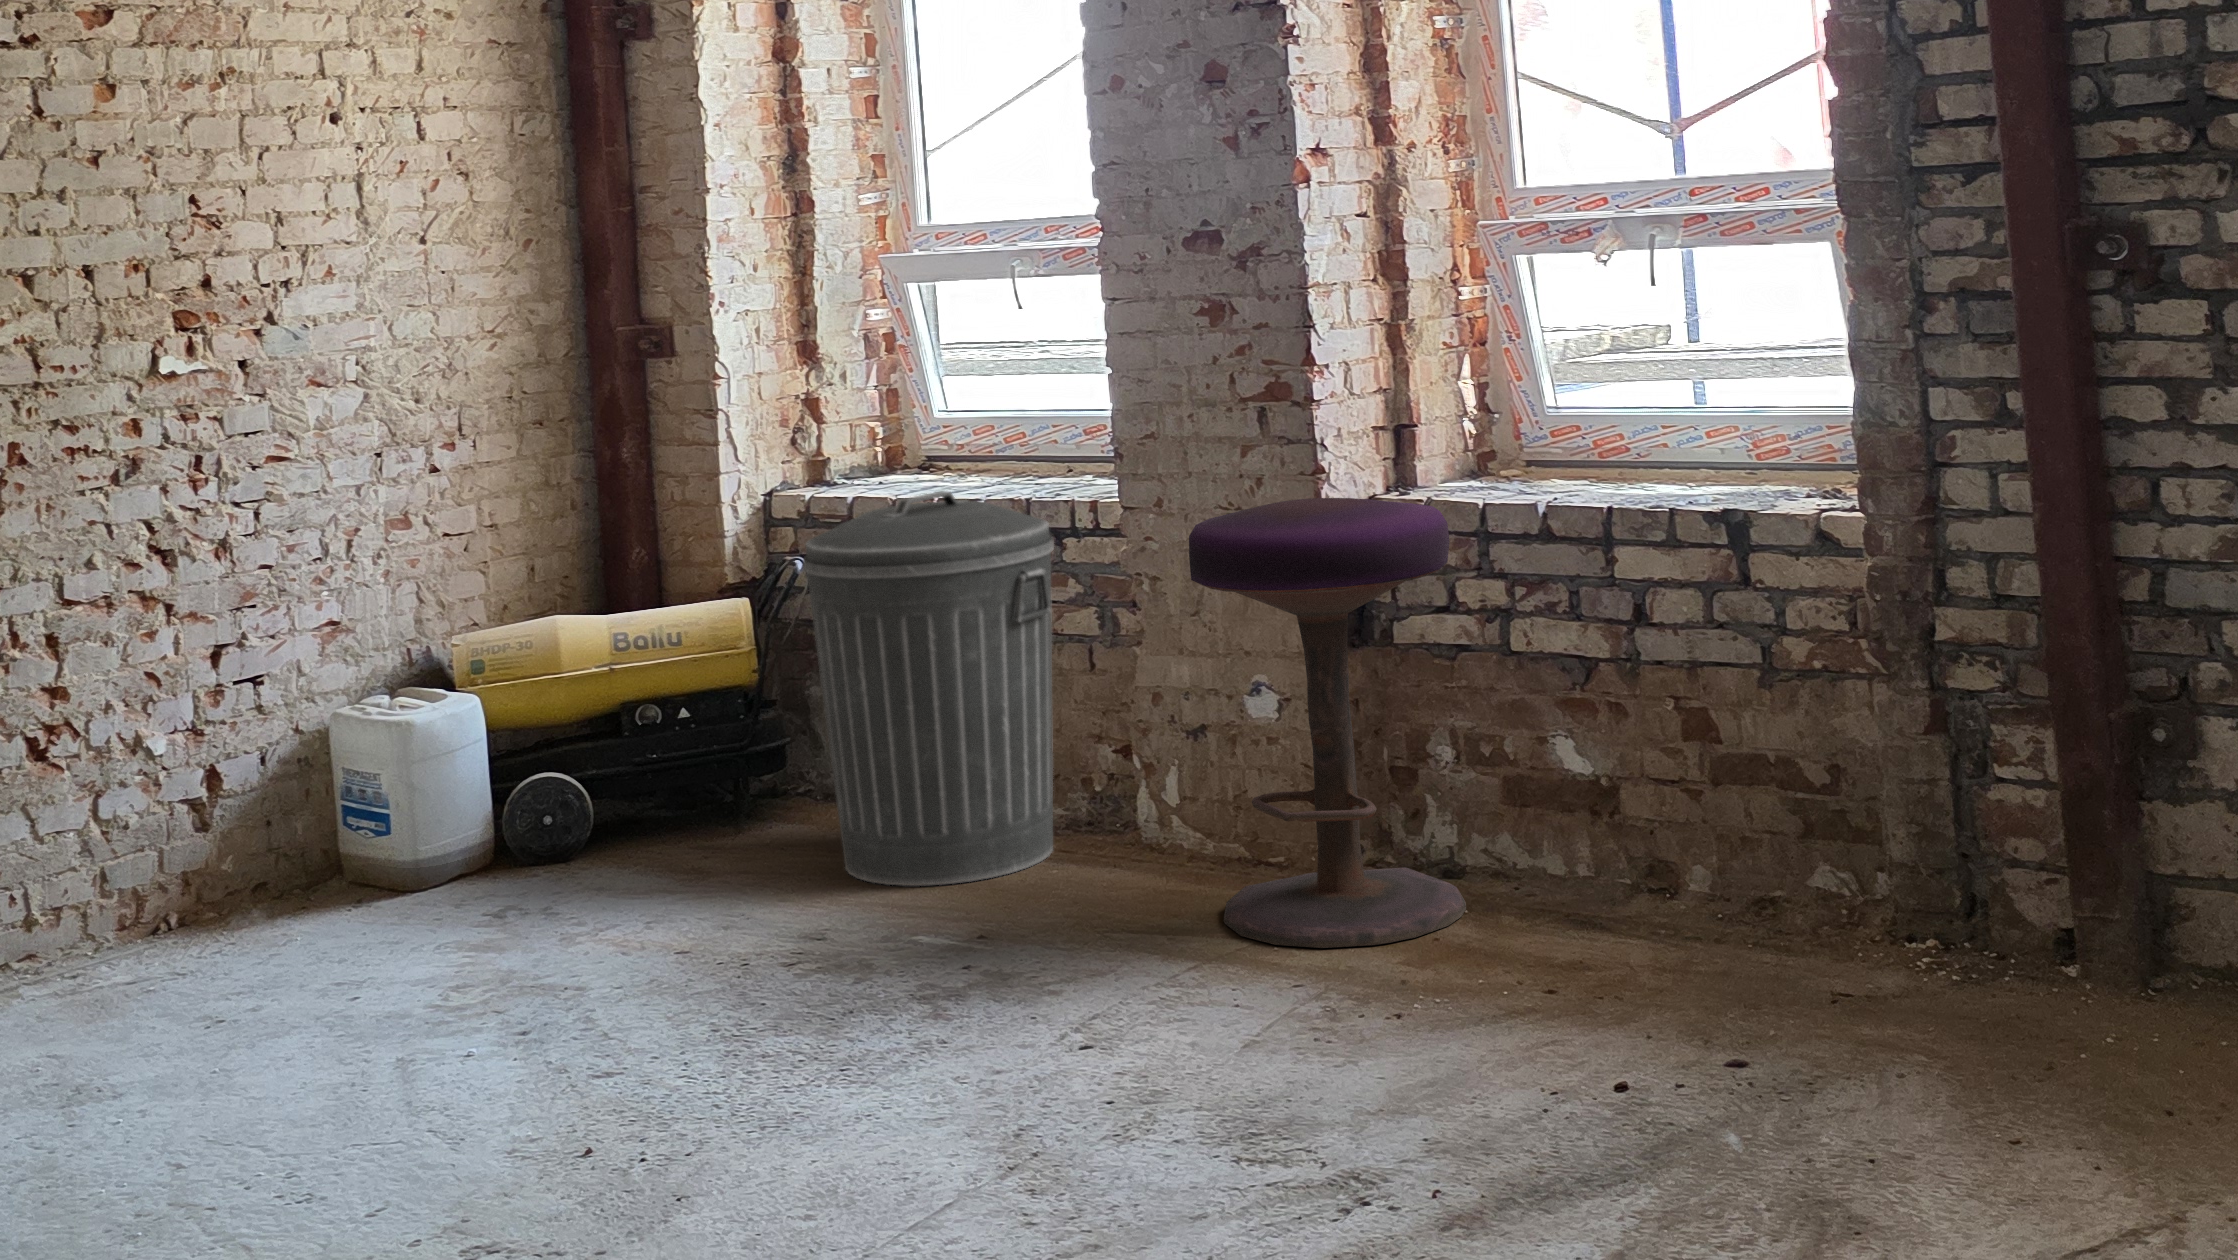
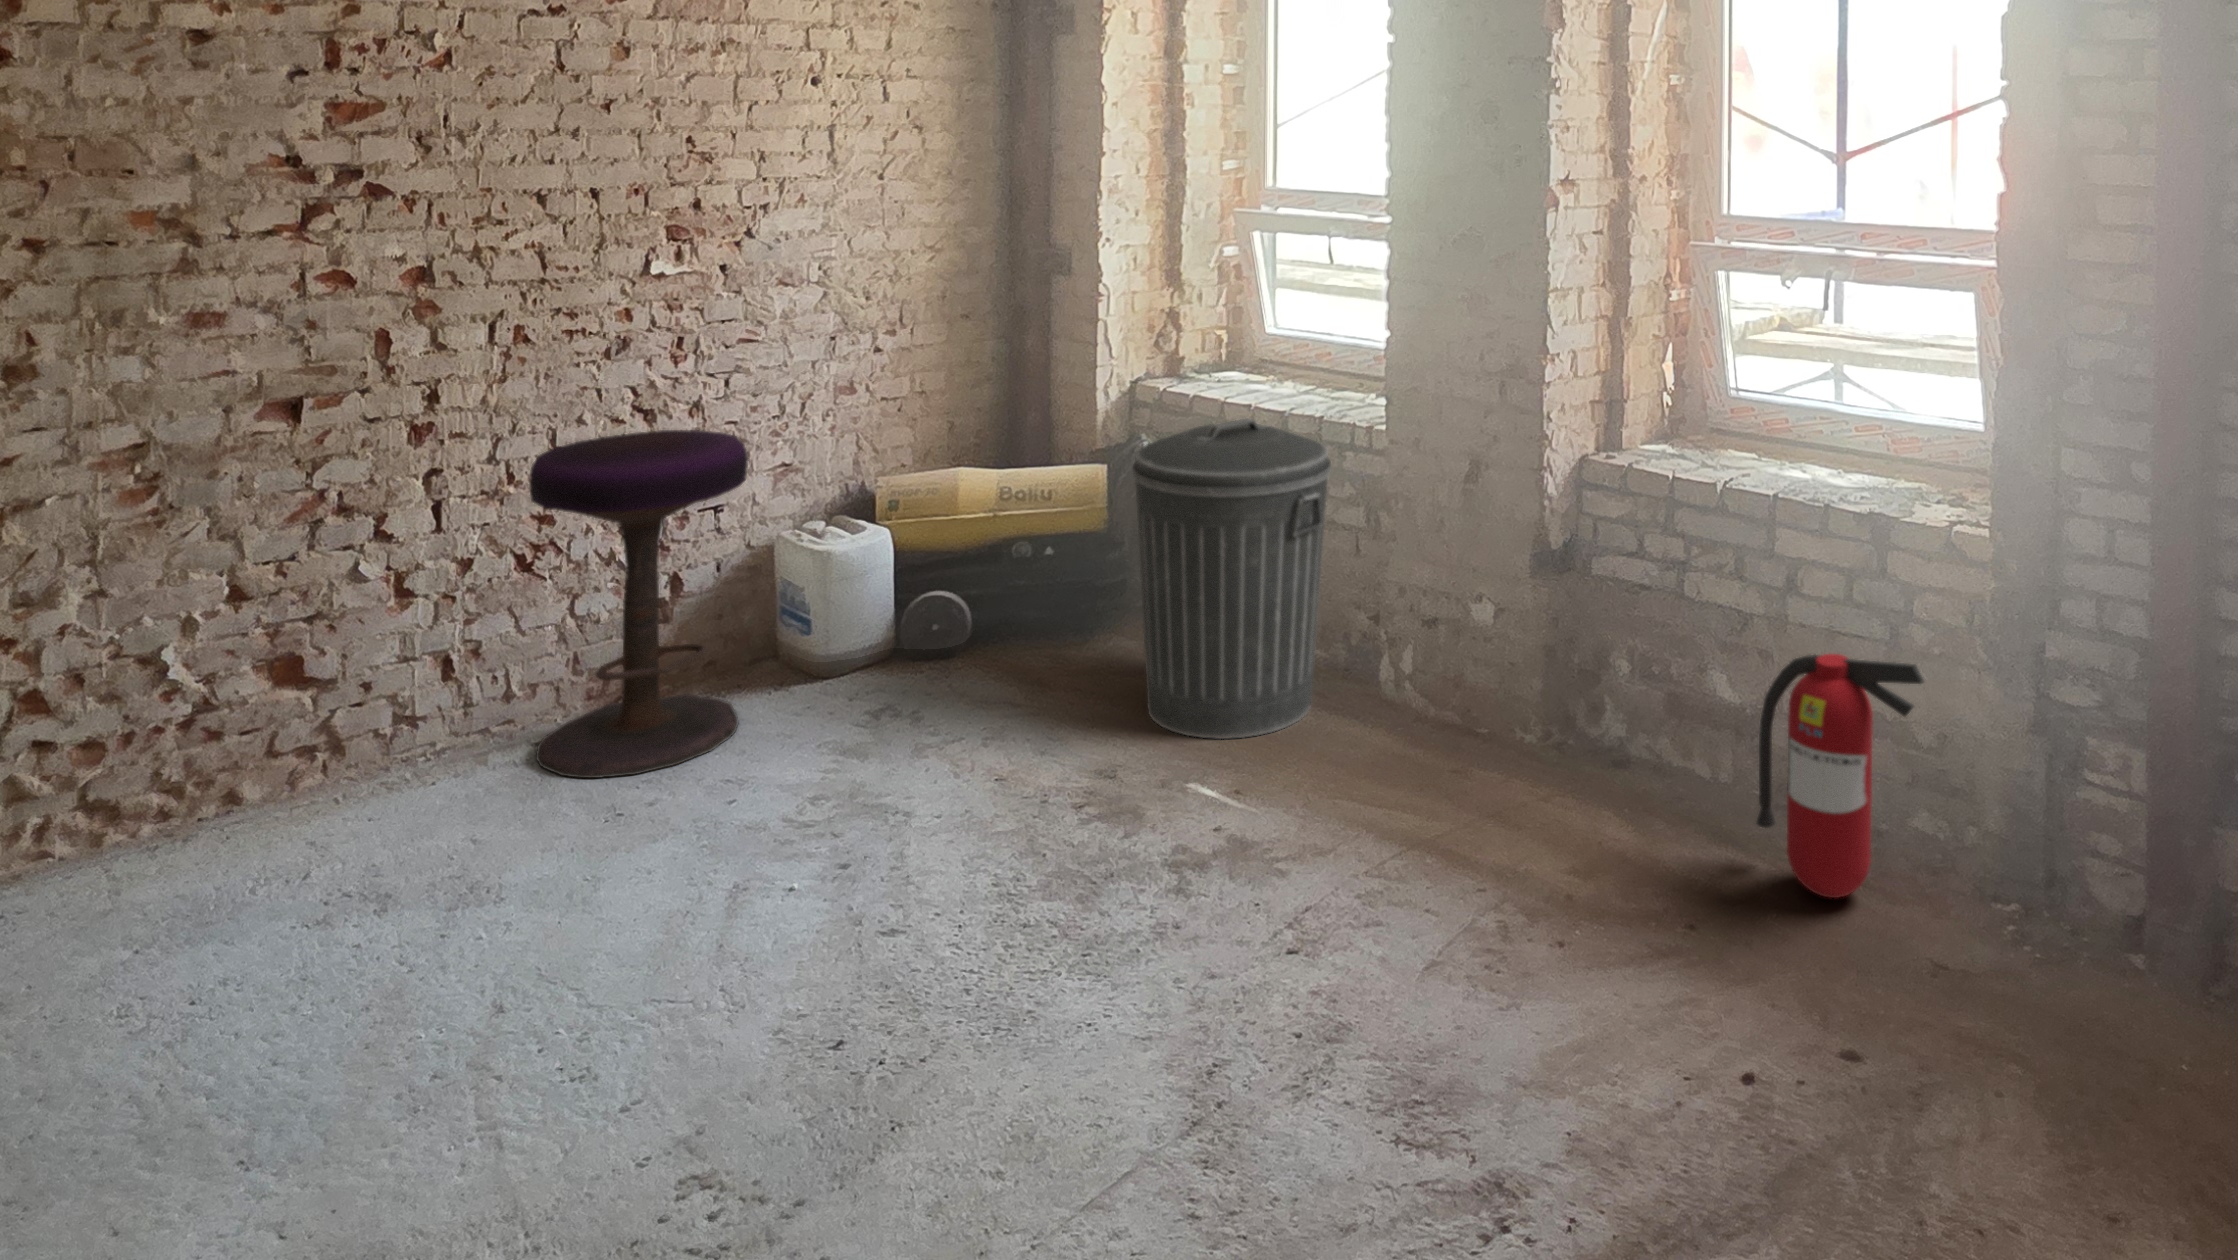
stool: present [1189,498,1466,948] -> present [529,430,748,778]
fire extinguisher: none [1600,641,1775,928] -> present [1757,654,1924,898]

